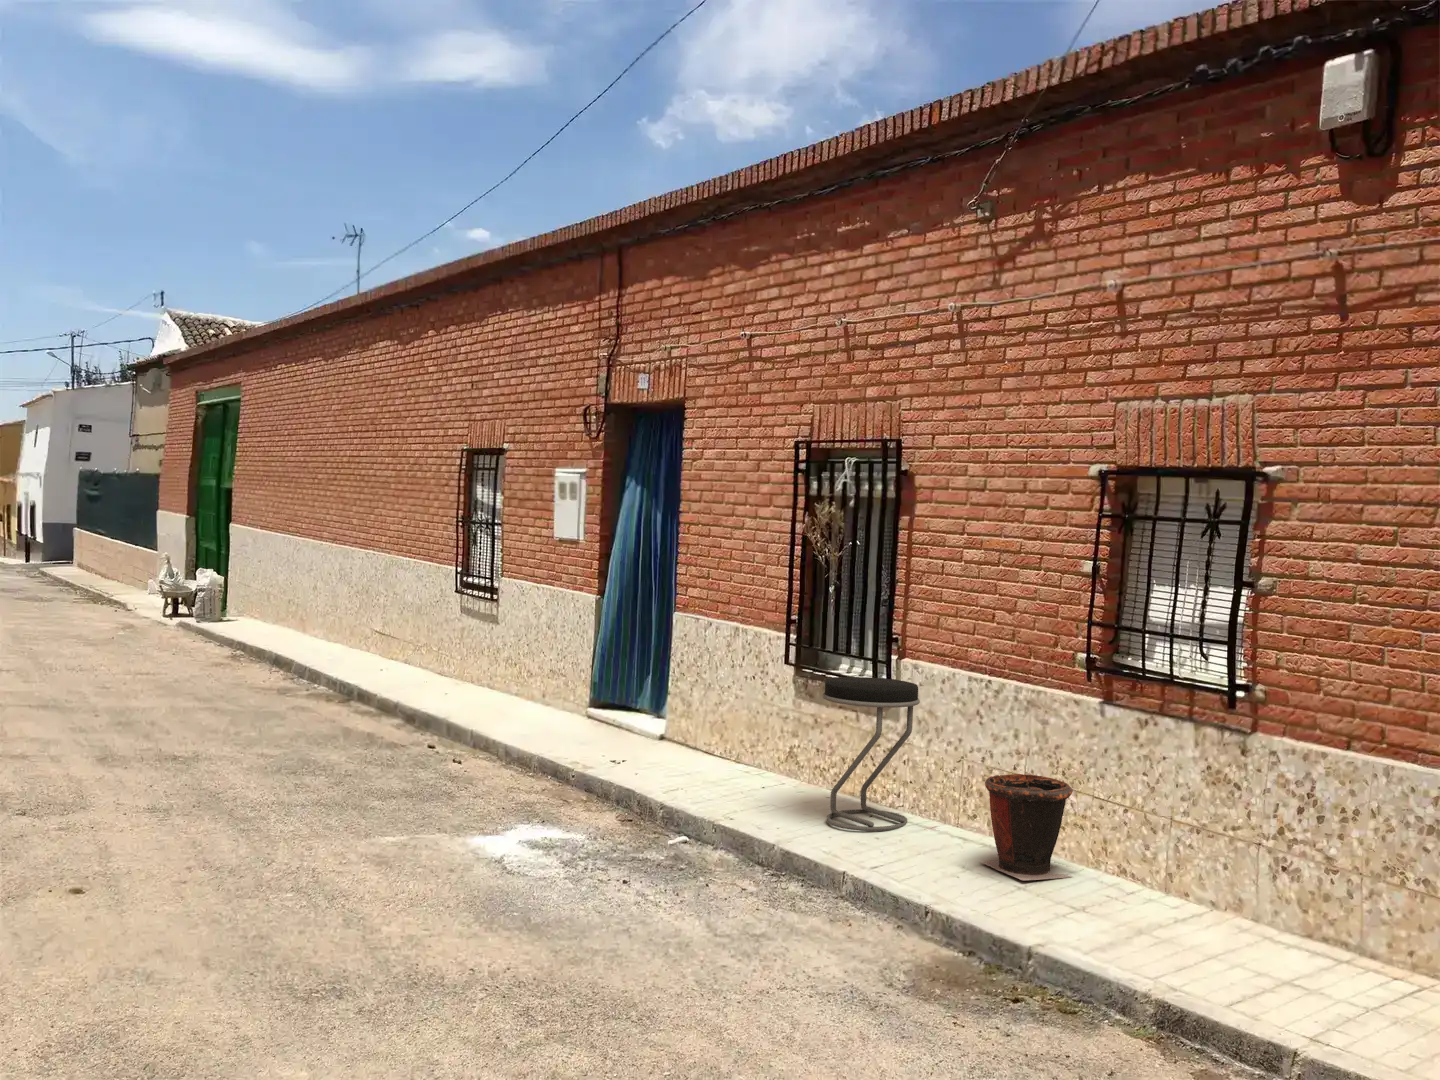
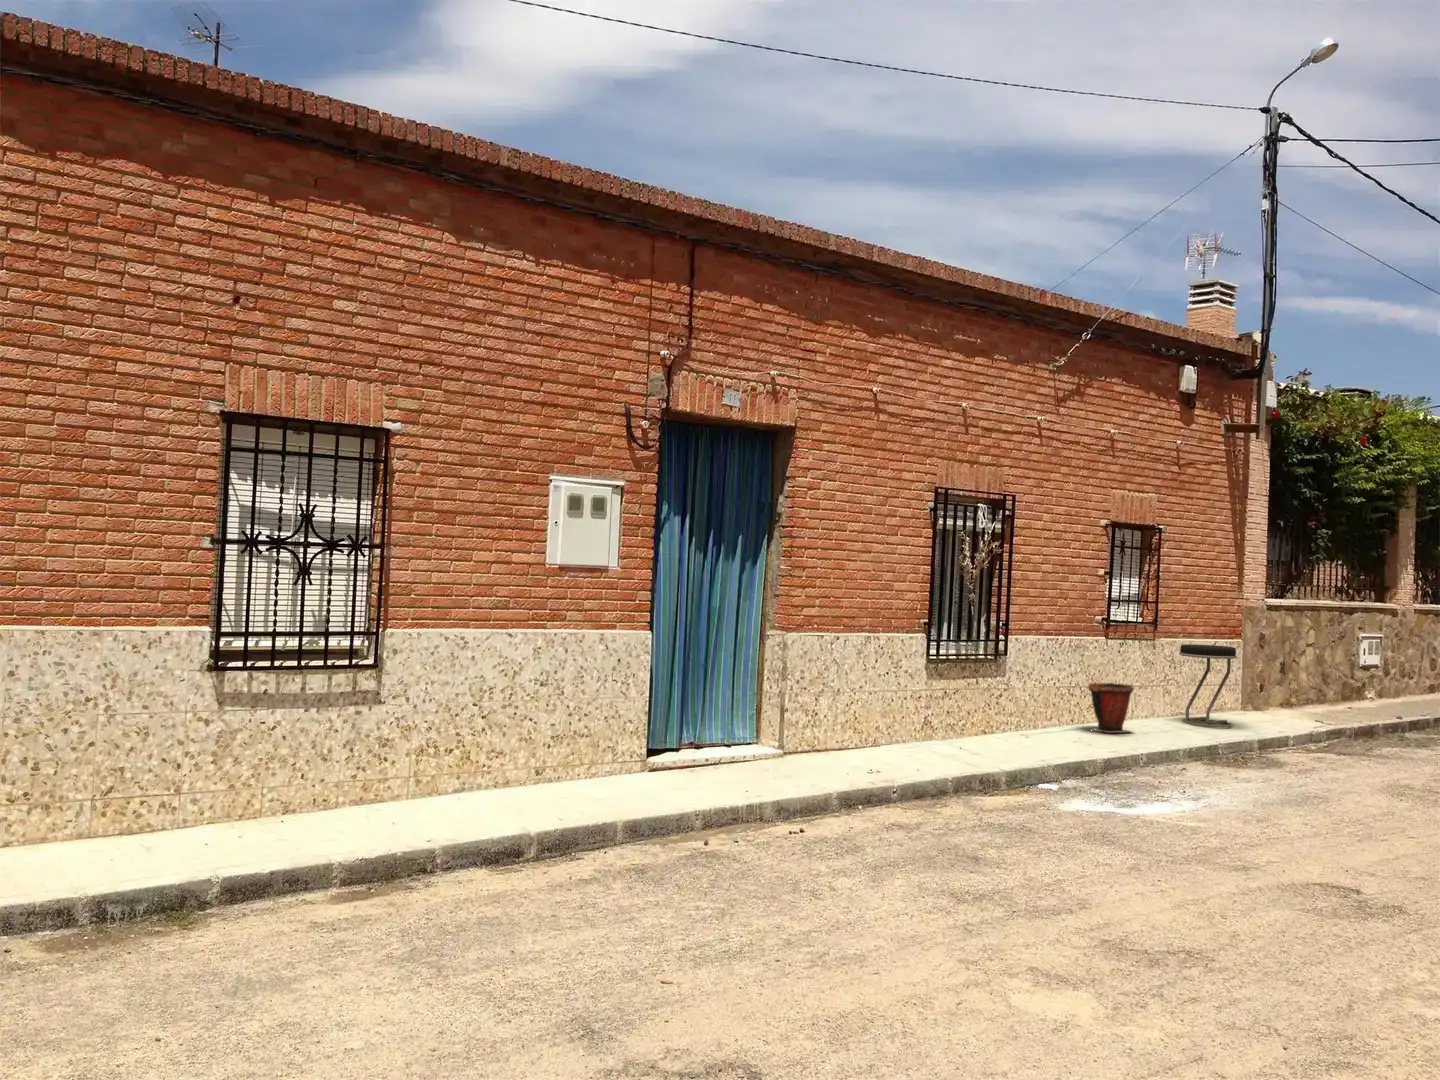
stool: present [822,677,920,831] -> present [1179,644,1237,727]

